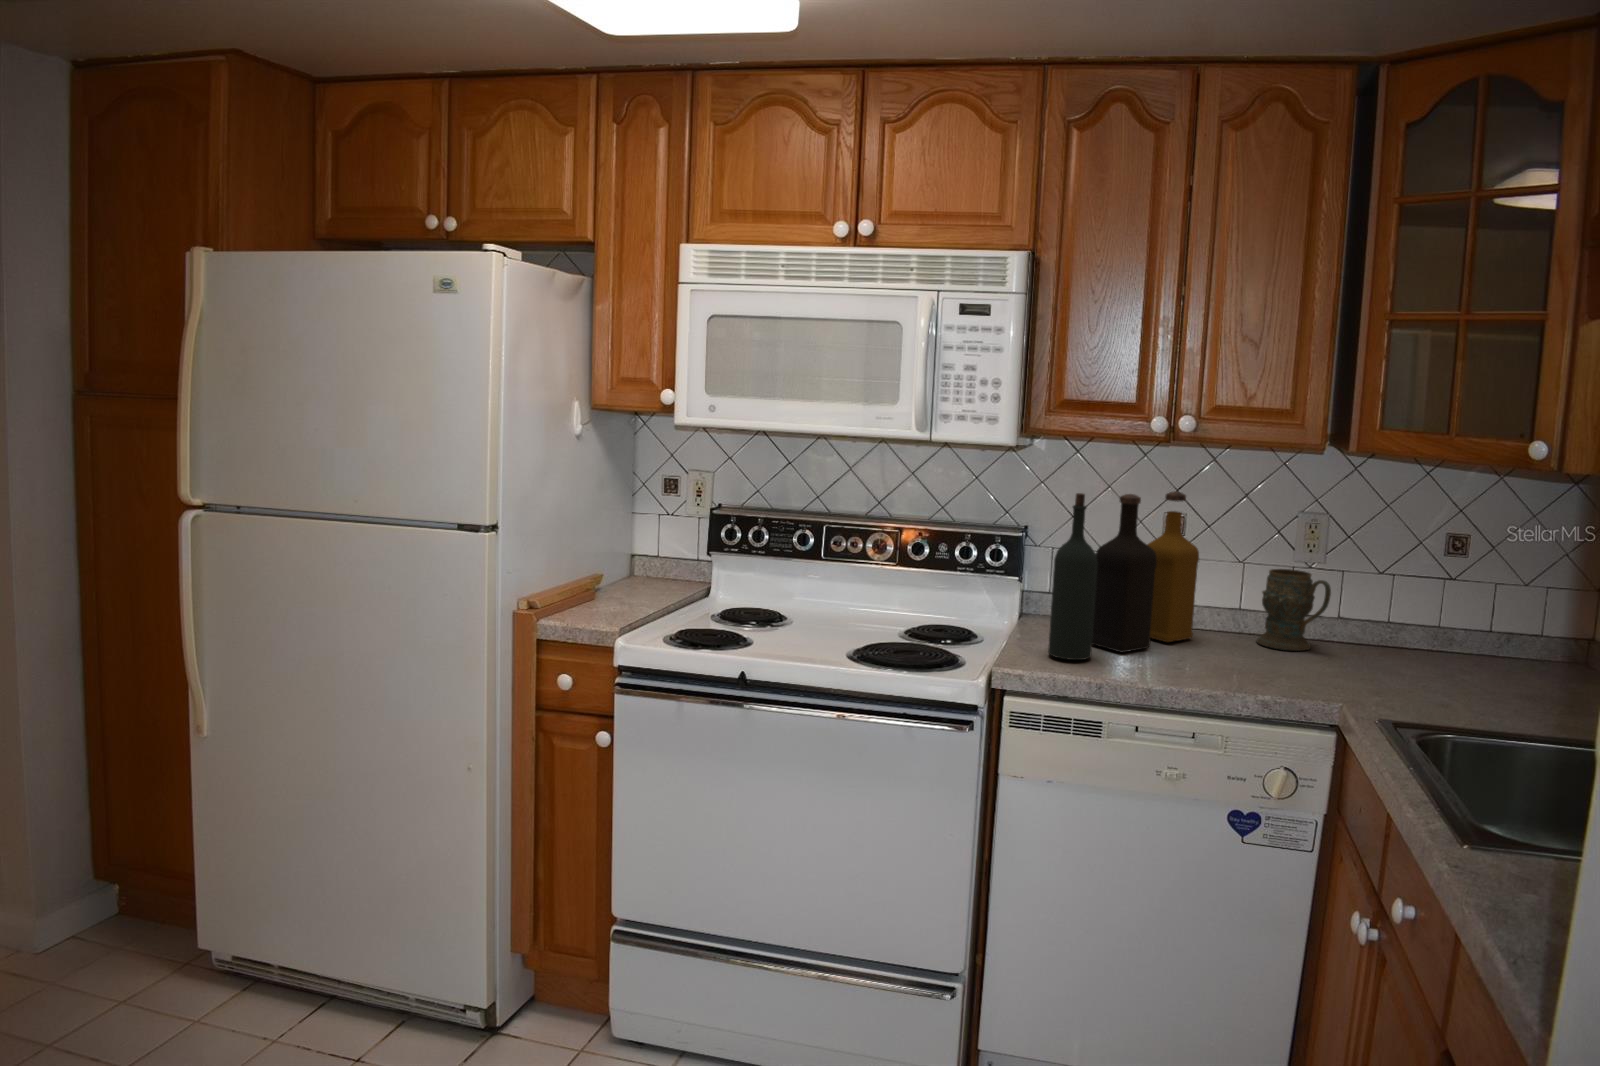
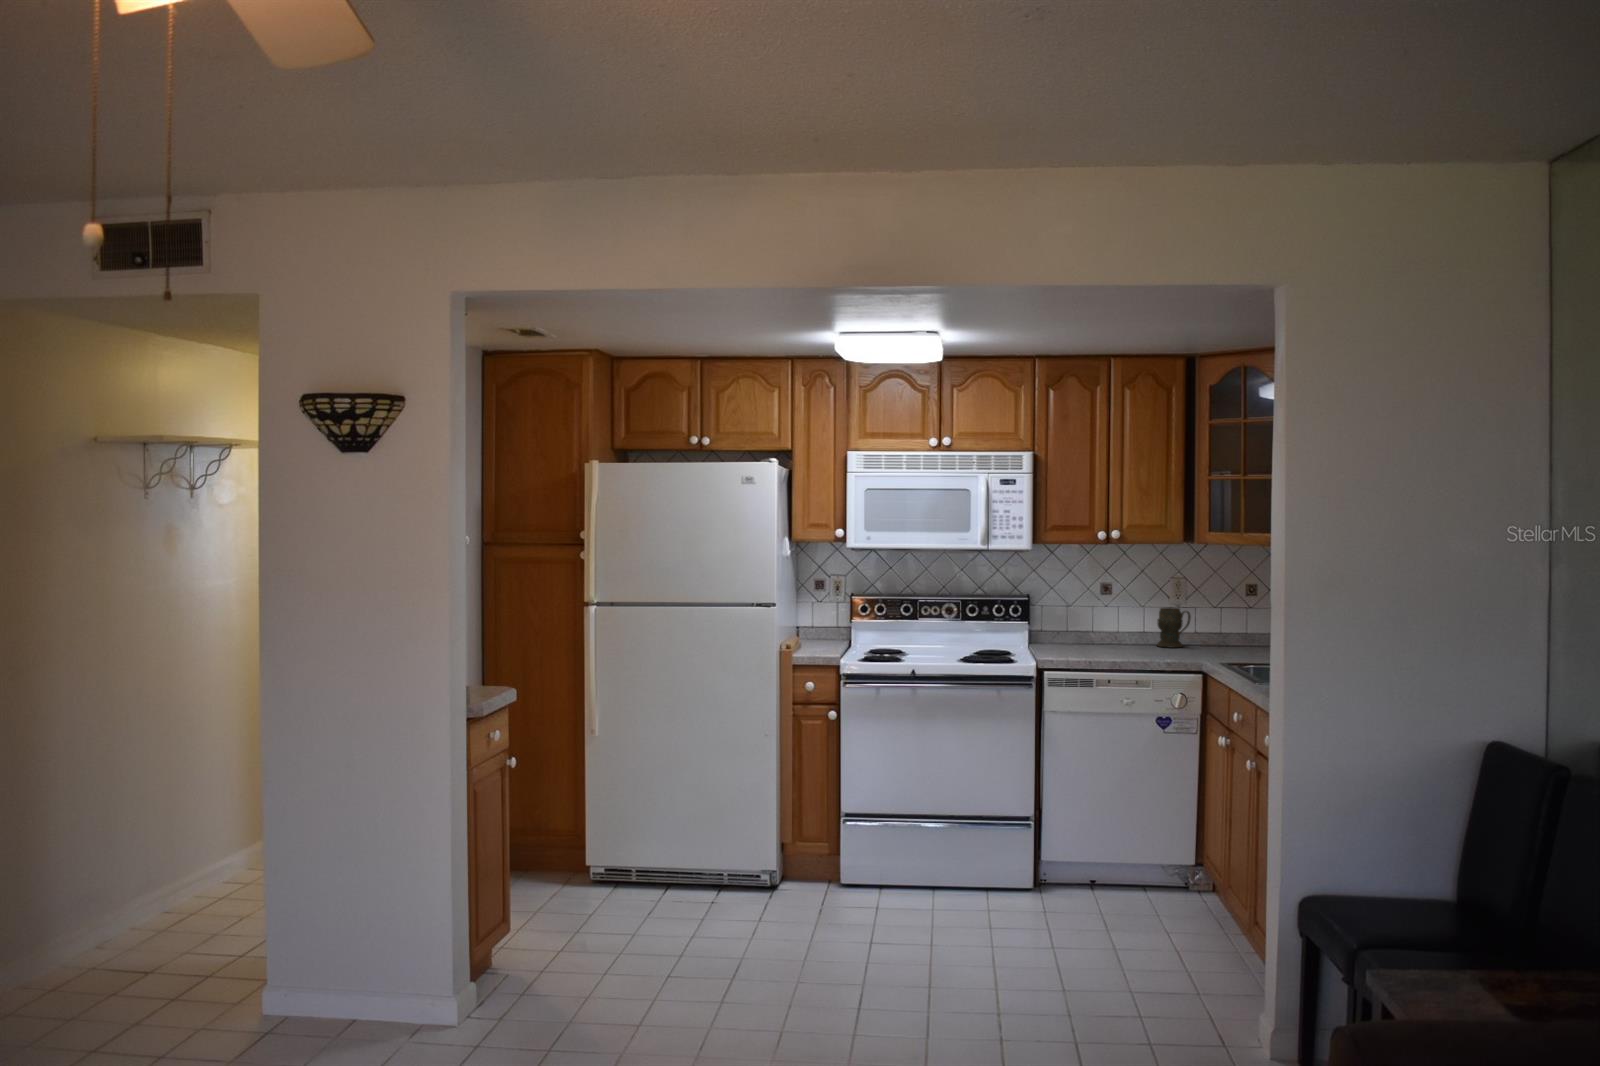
bottle: present [1048,491,1199,660] -> none [1059,570,1126,655]

